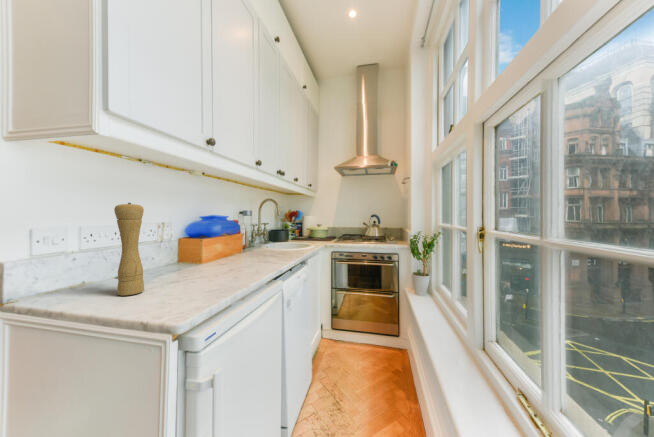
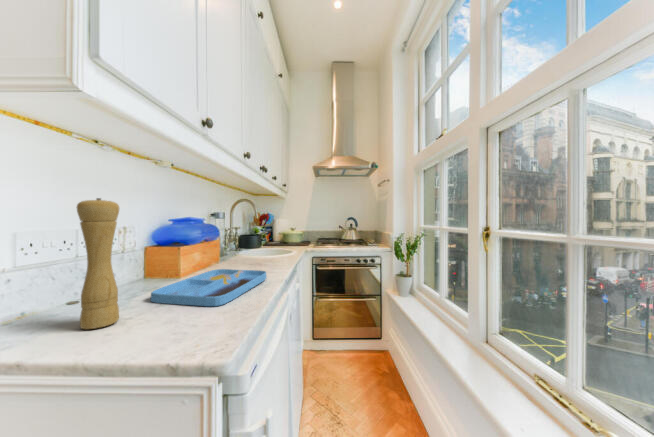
tray: none [172,259,269,287] -> present [151,269,266,306]

